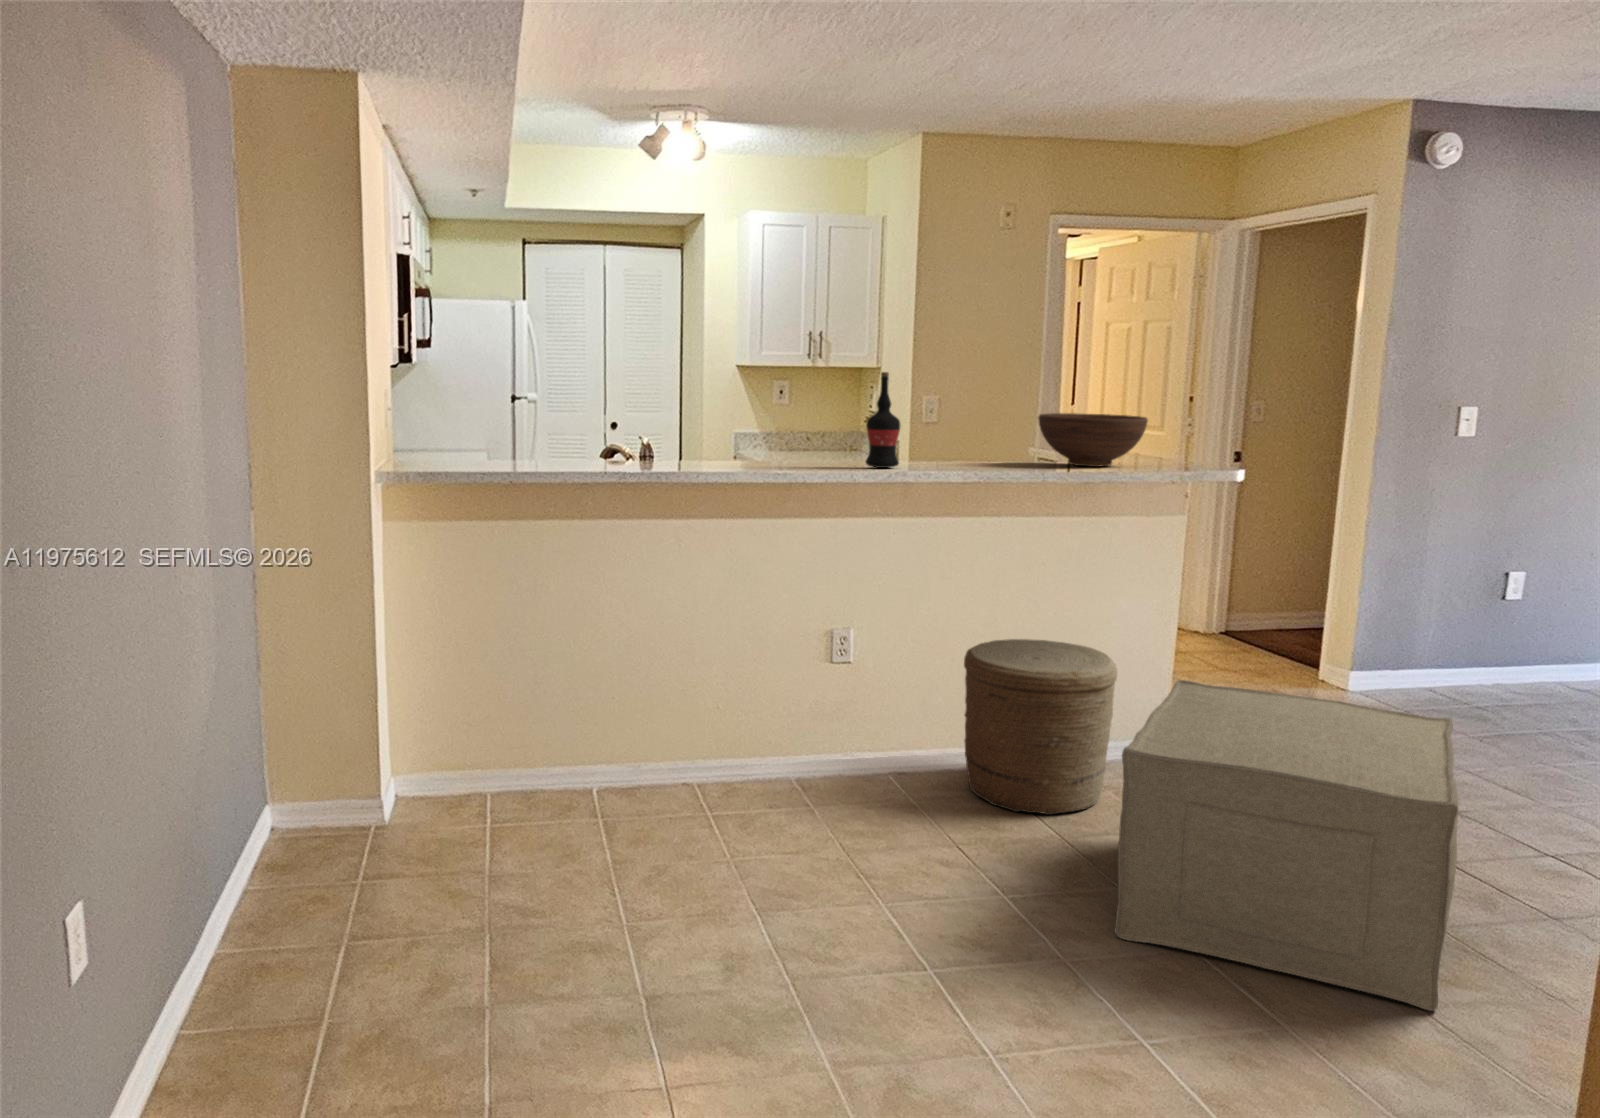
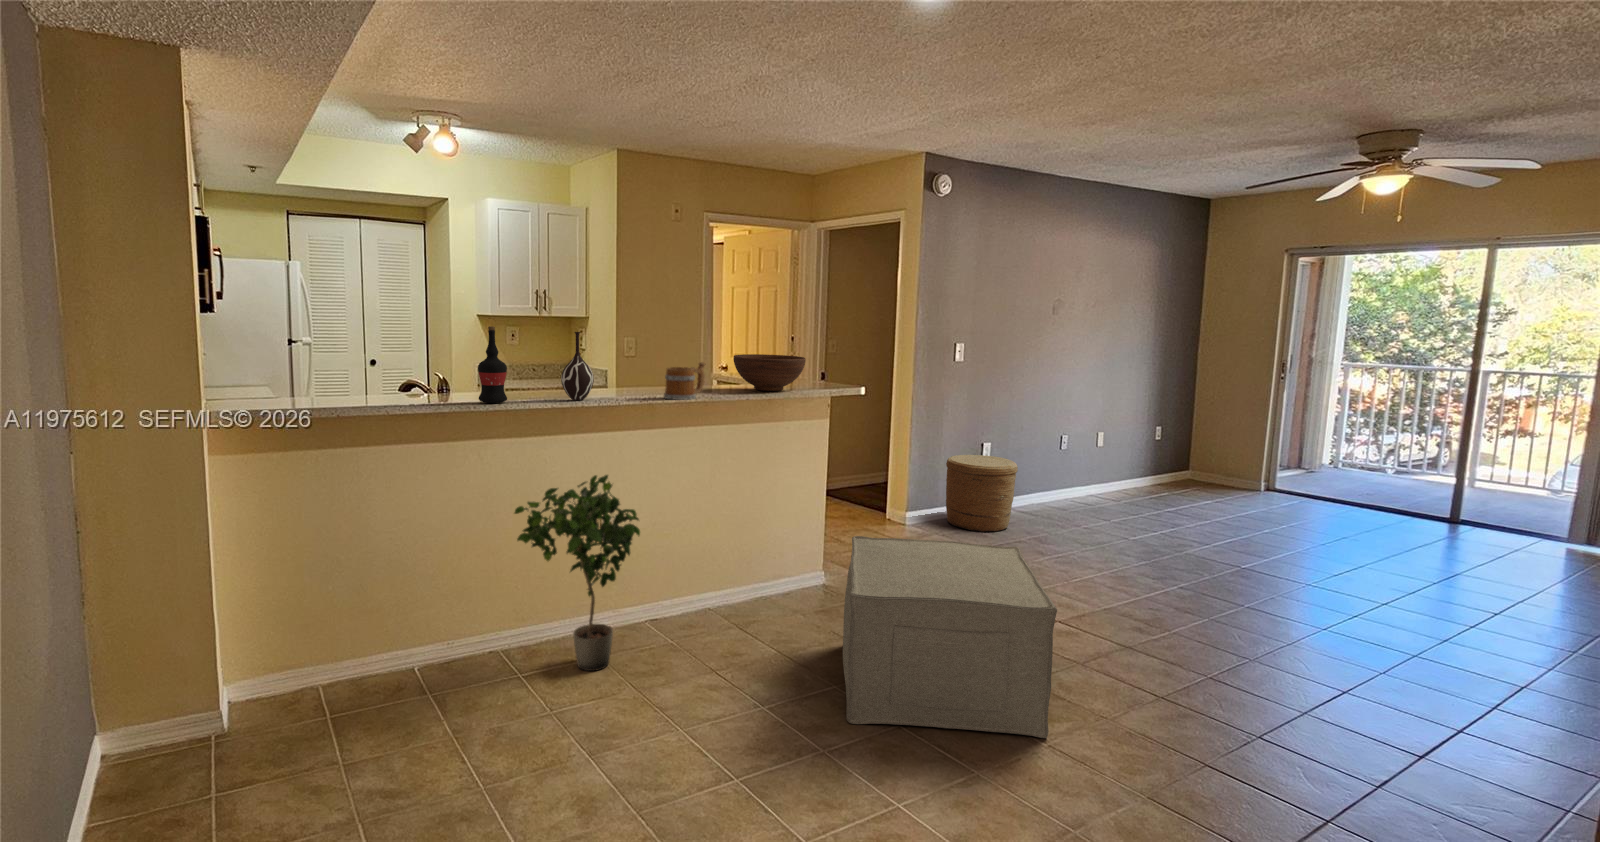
wine bottle: present [866,372,901,468] -> present [478,326,507,403]
vase: none [787,378,828,469] -> present [561,332,594,400]
mug: none [922,421,985,472] -> present [664,362,705,400]
potted plant: none [700,567,873,823] -> present [515,475,640,671]
woven basket: present [964,639,1117,815] -> present [946,455,1018,532]

